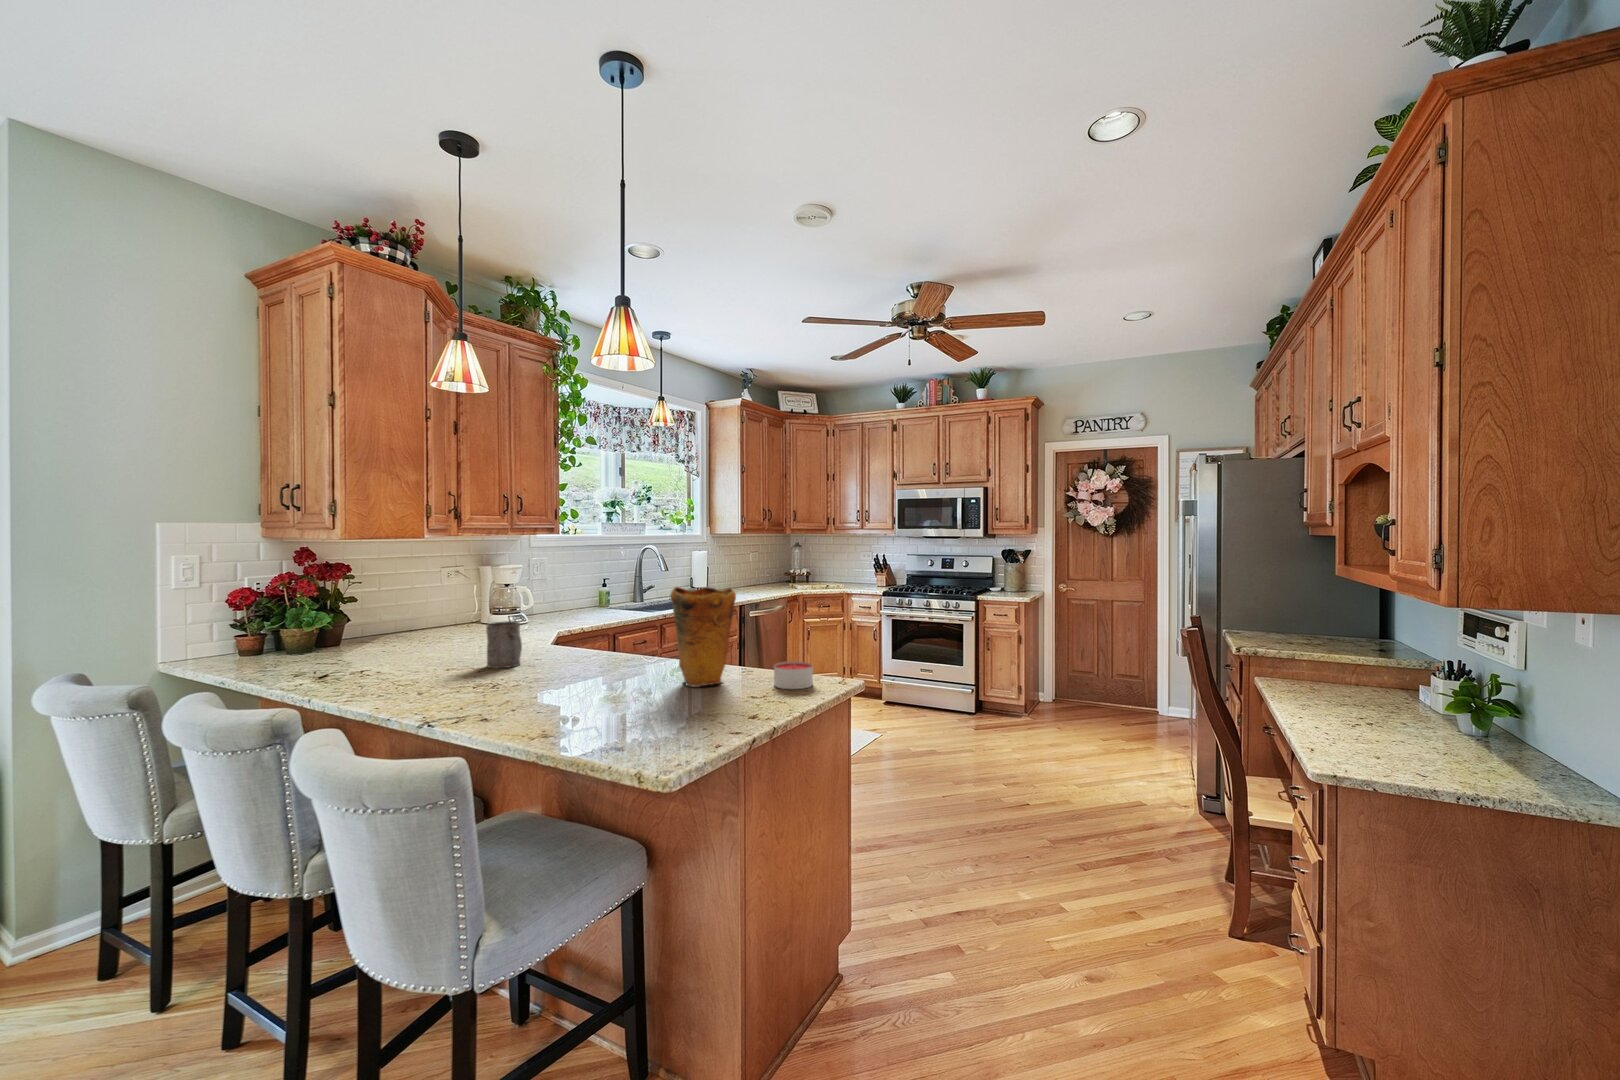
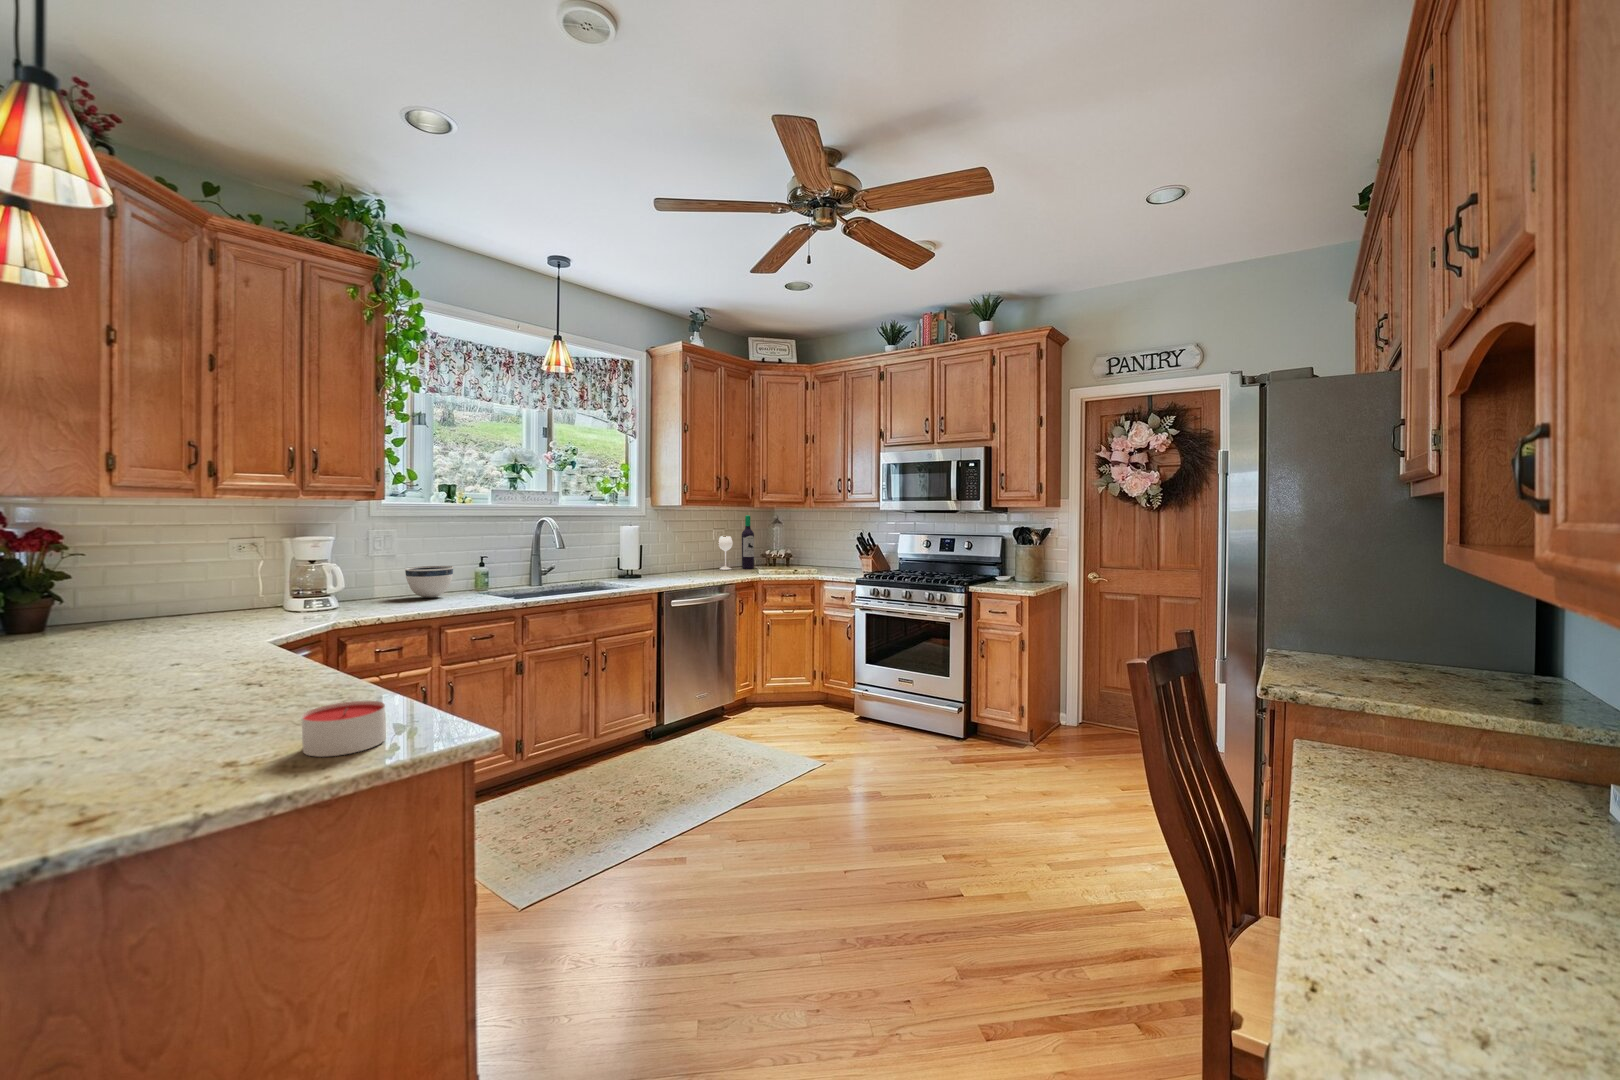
wine bottle: none [754,540,782,586] -> present [718,515,754,570]
bowl: none [558,586,595,612] -> present [405,566,453,598]
vase: present [670,587,736,687] -> none [136,568,288,742]
mug: present [486,621,522,668] -> none [40,615,107,685]

